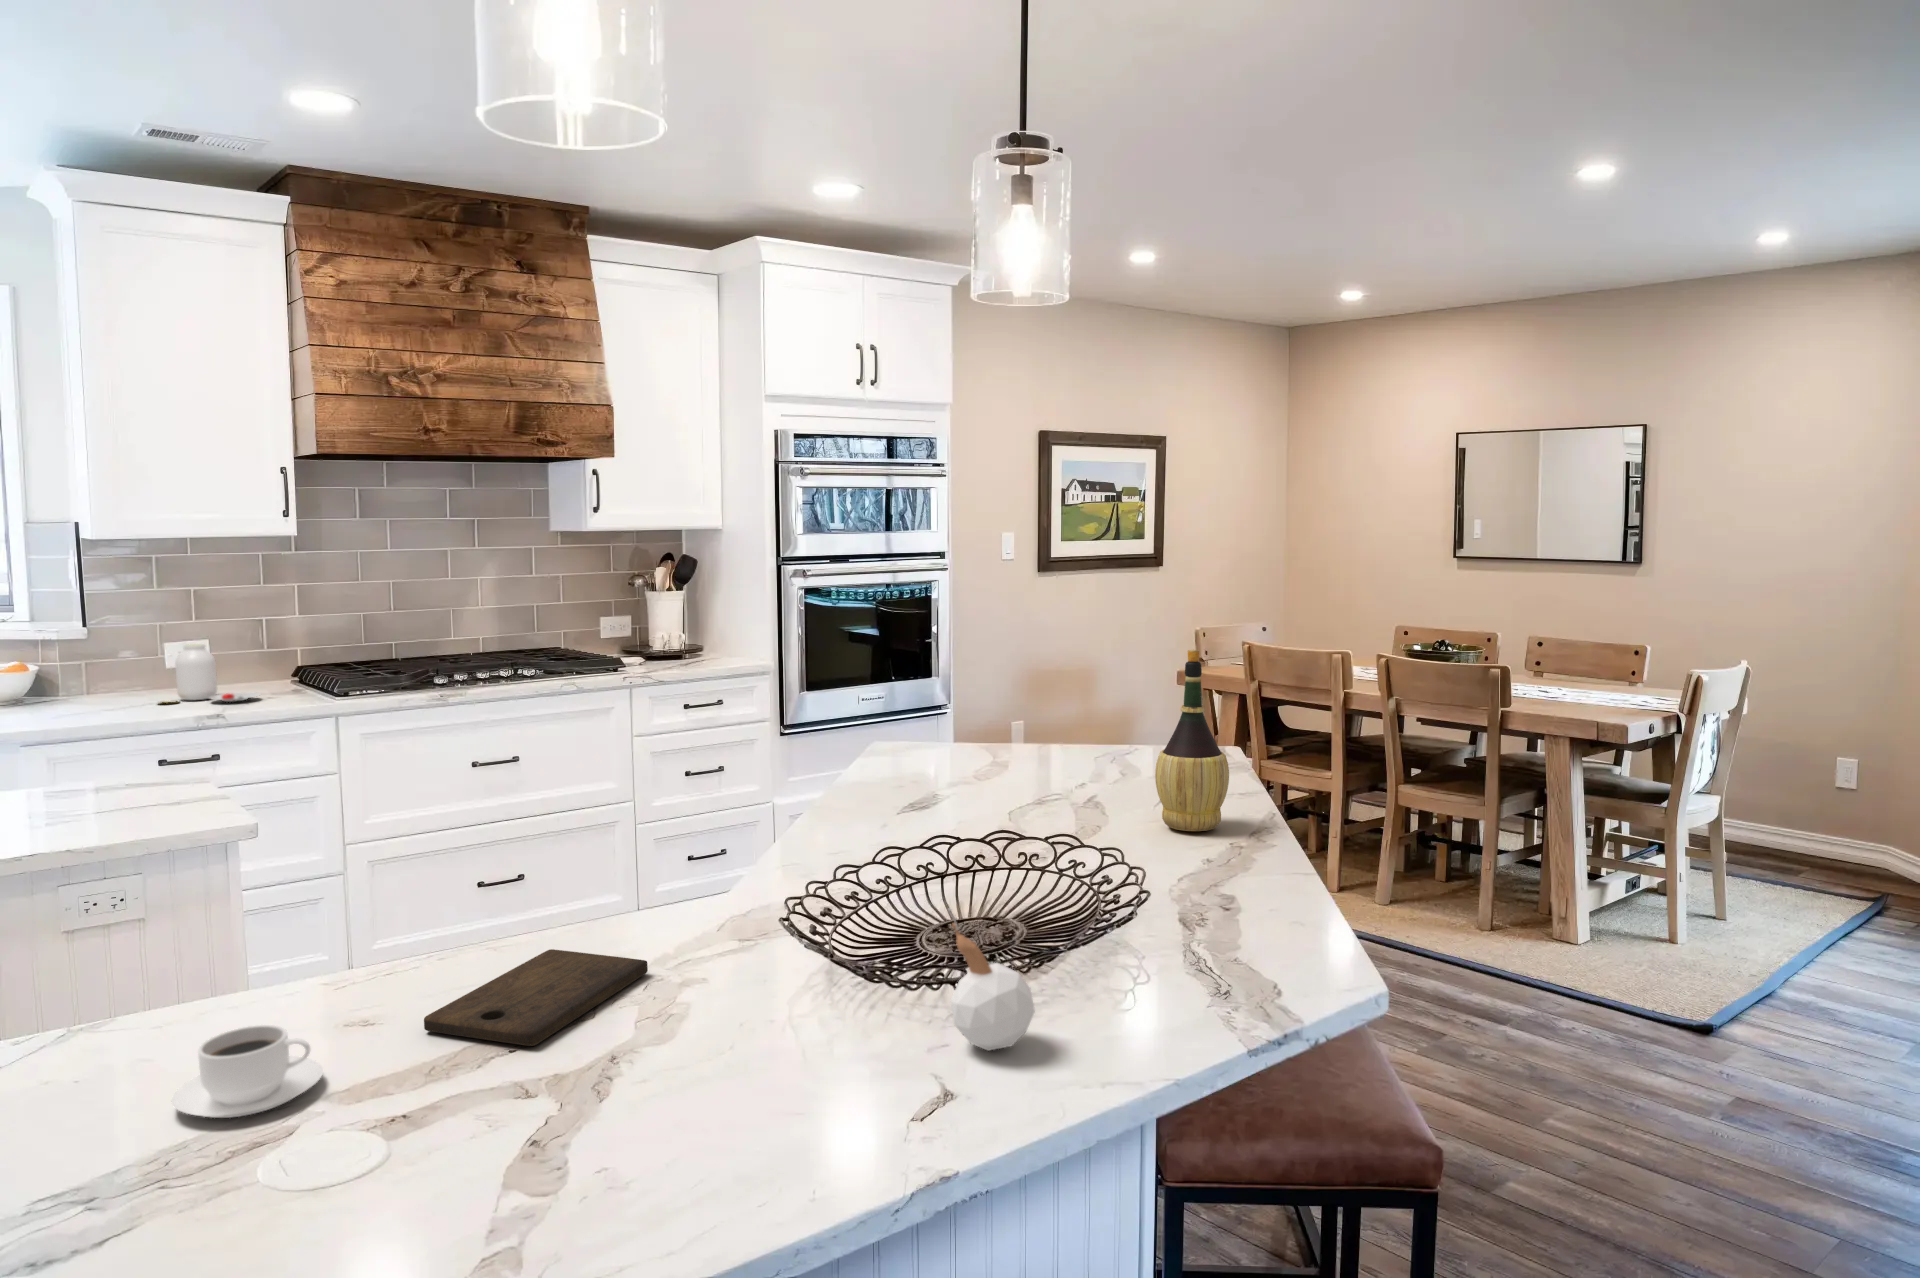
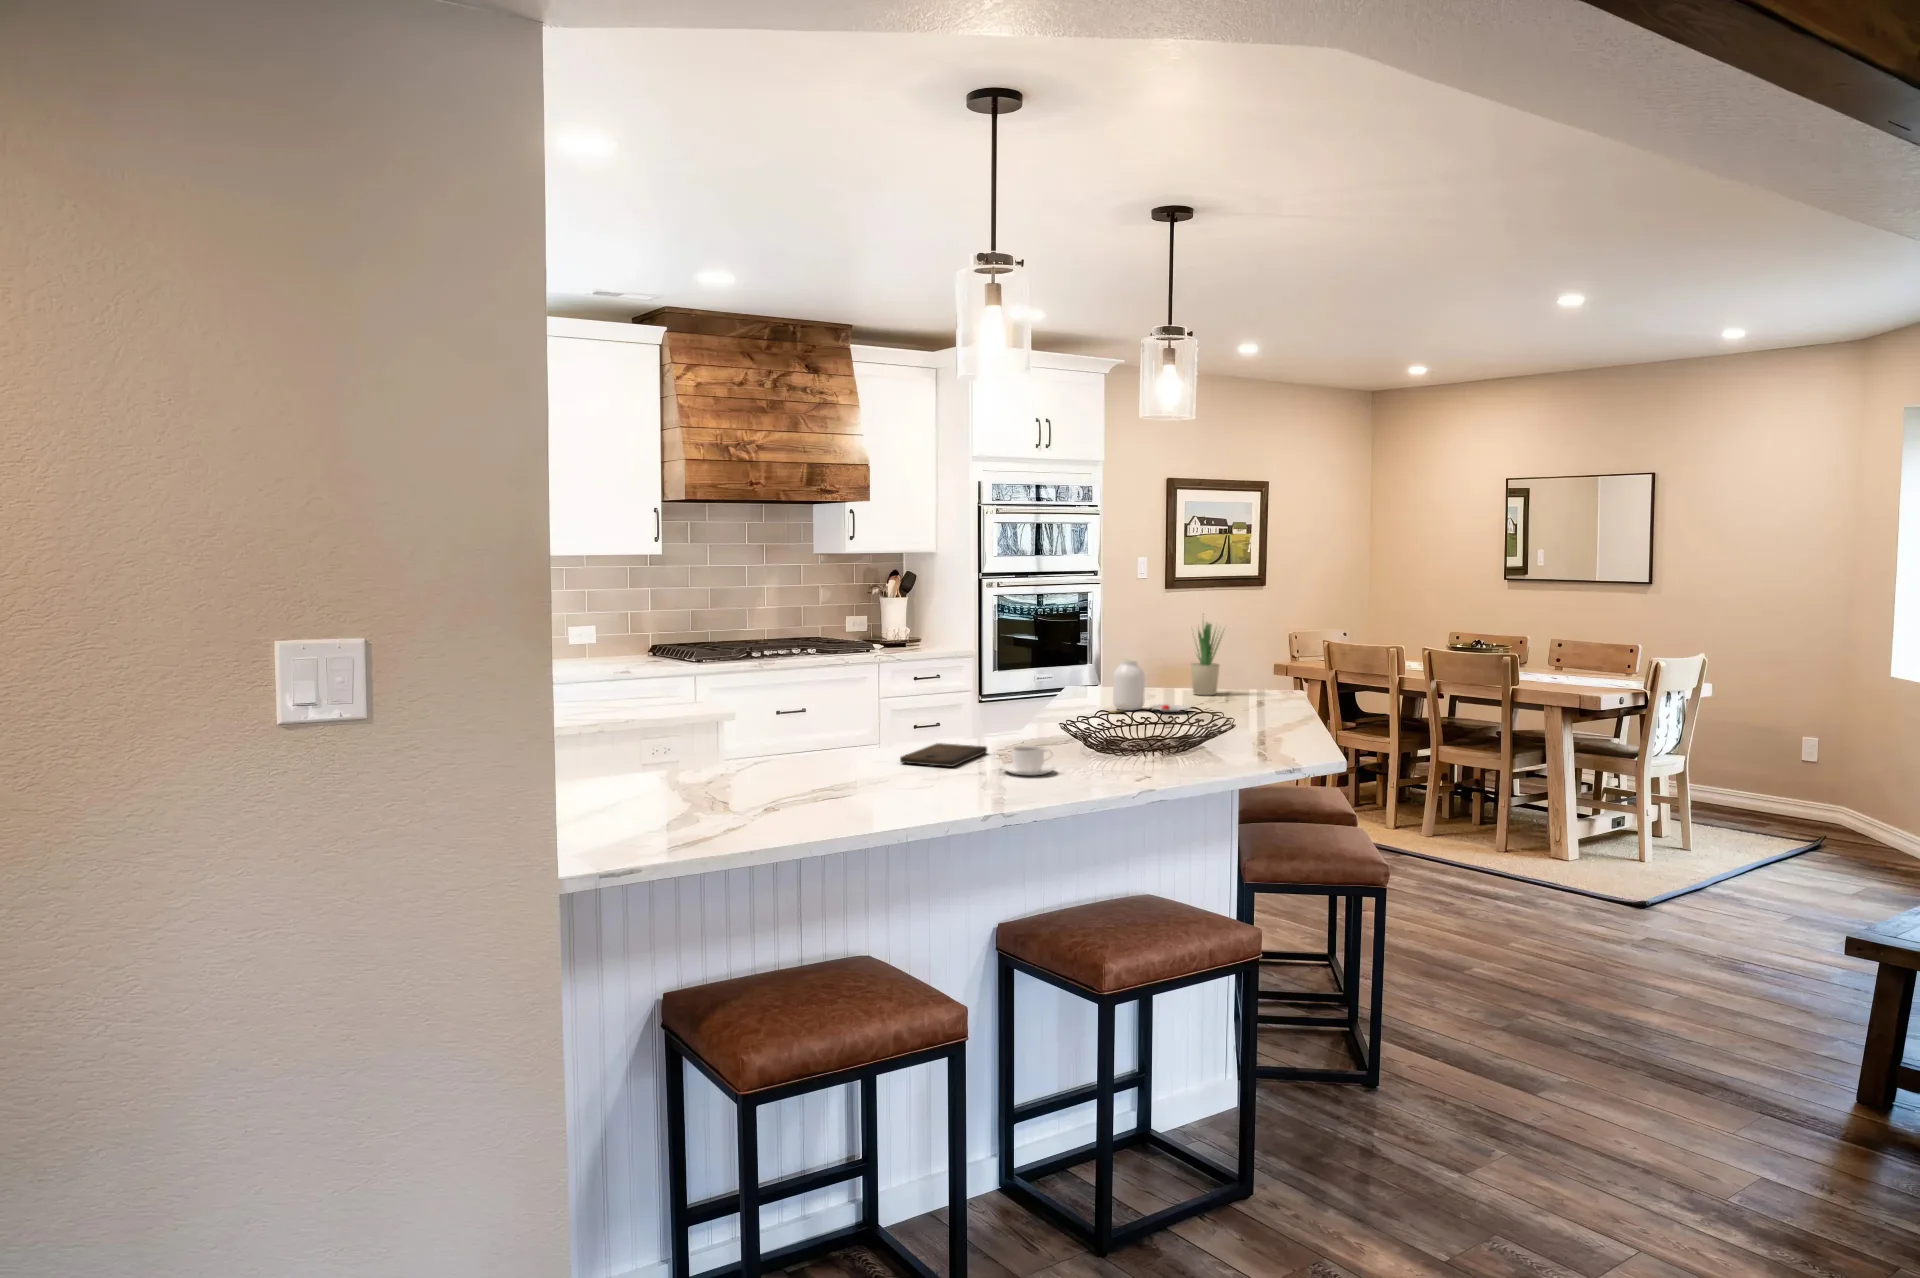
potted plant: none [1072,629,1126,765] -> present [1191,623,1221,695]
jar: present [163,644,260,703] -> present [1110,659,1190,713]
wine bottle: present [1155,650,1229,831] -> none [1241,615,1284,719]
candle: present [948,908,1035,1051] -> none [1138,708,1177,772]
coffee cup: present [172,1025,323,1118] -> present [1002,746,1055,775]

